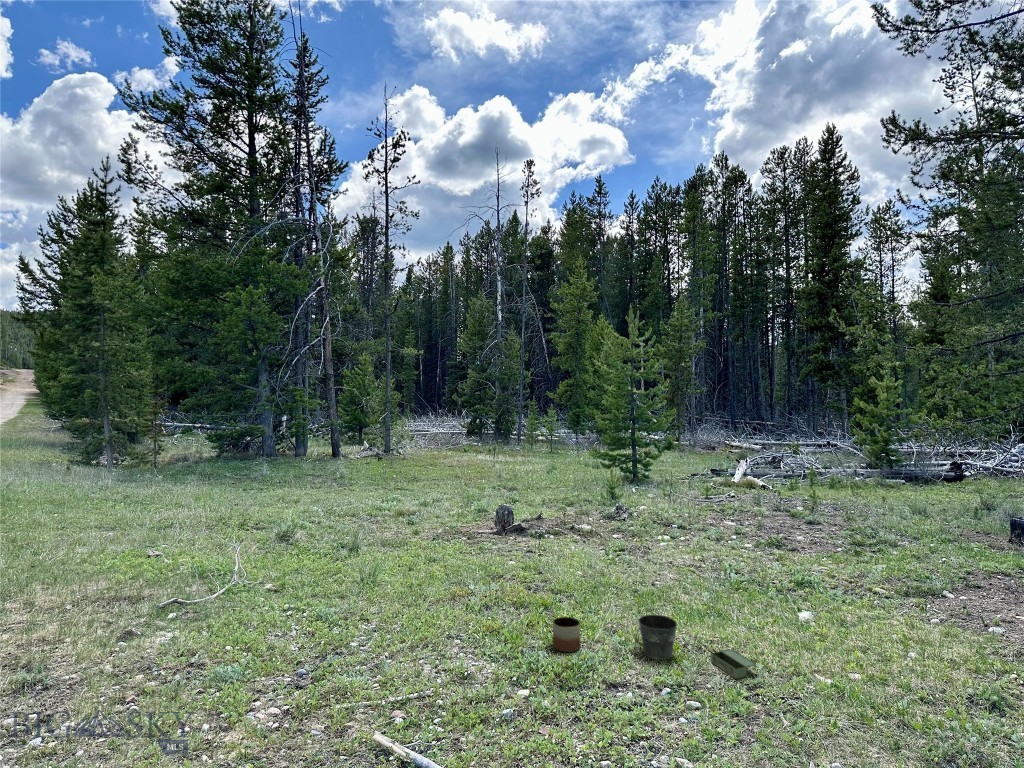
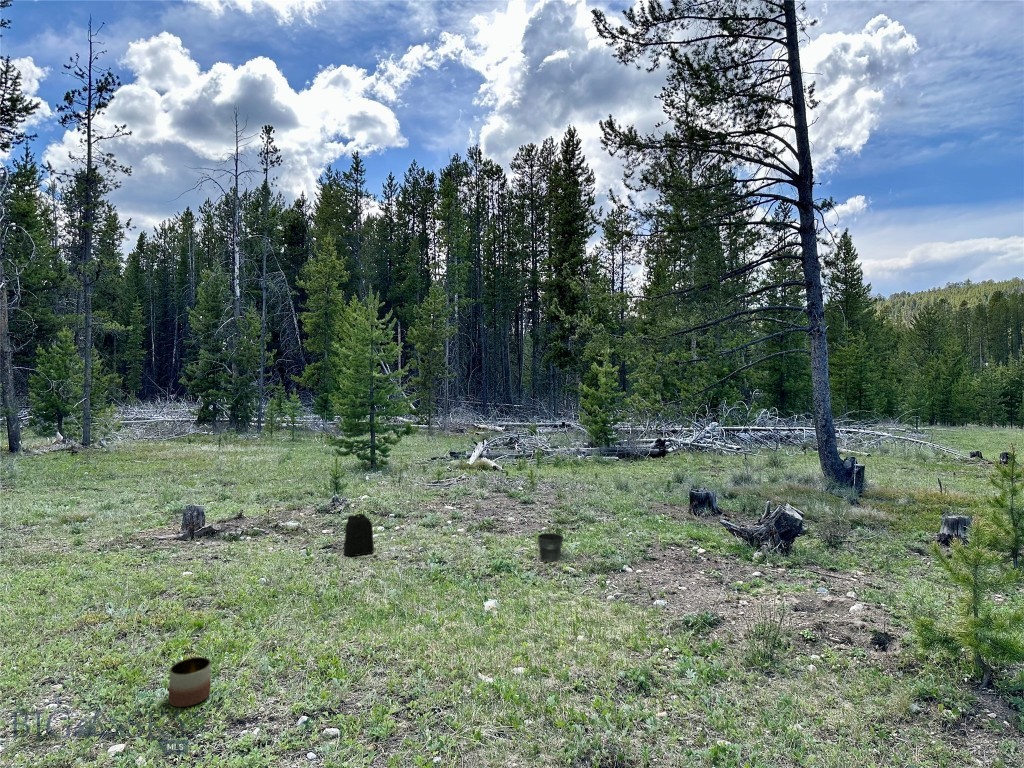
backpack: none [641,520,668,558] -> present [344,514,374,557]
bucket: present [635,615,677,660] -> present [536,533,563,561]
toolbox: present [711,649,756,679] -> none [376,664,424,703]

